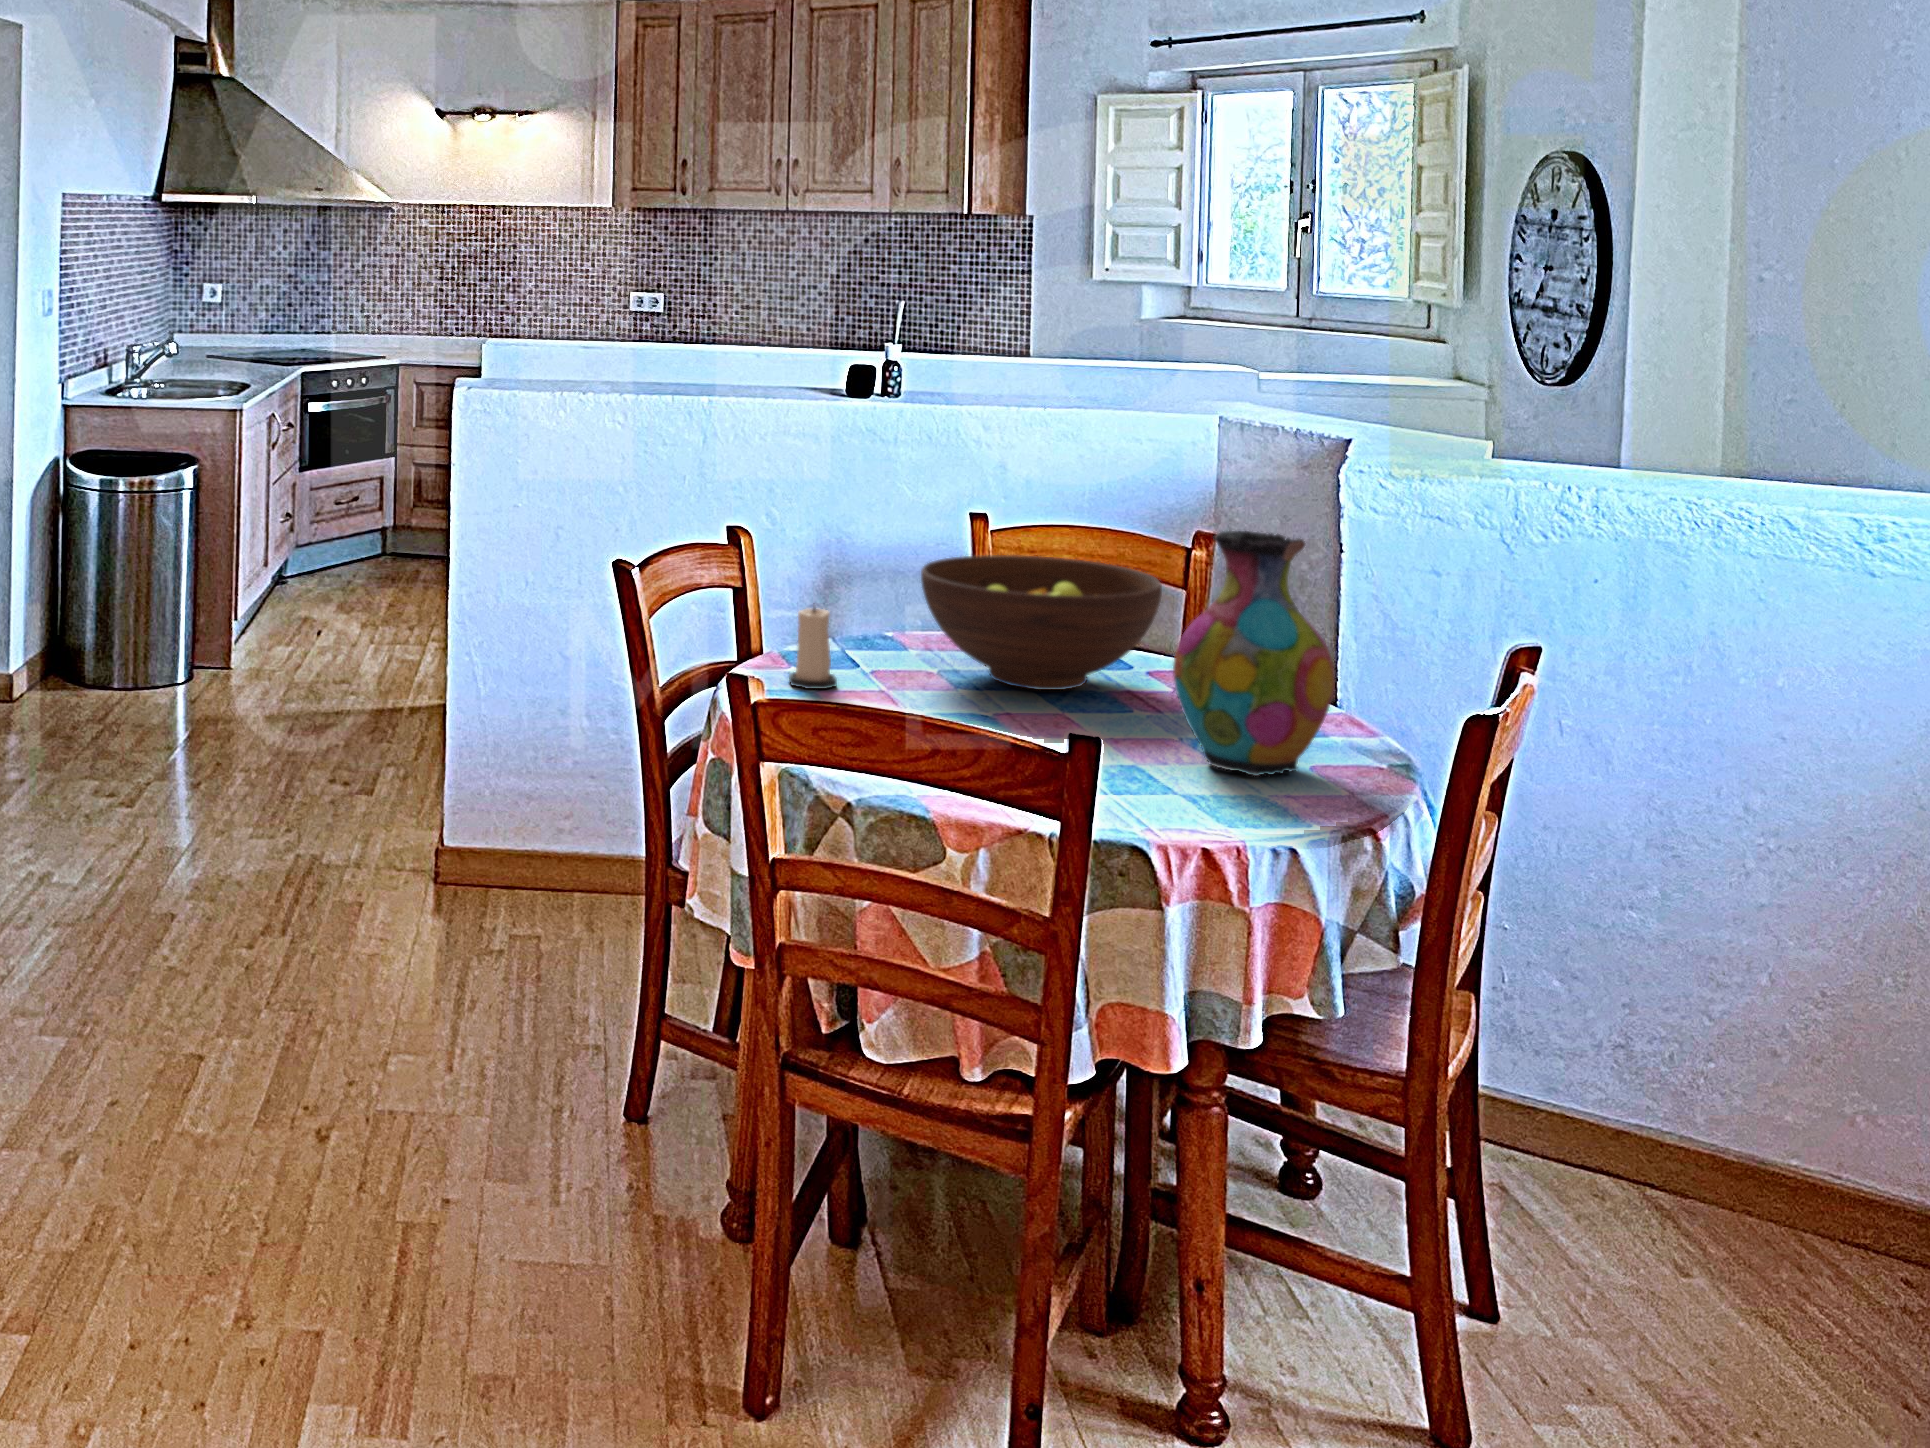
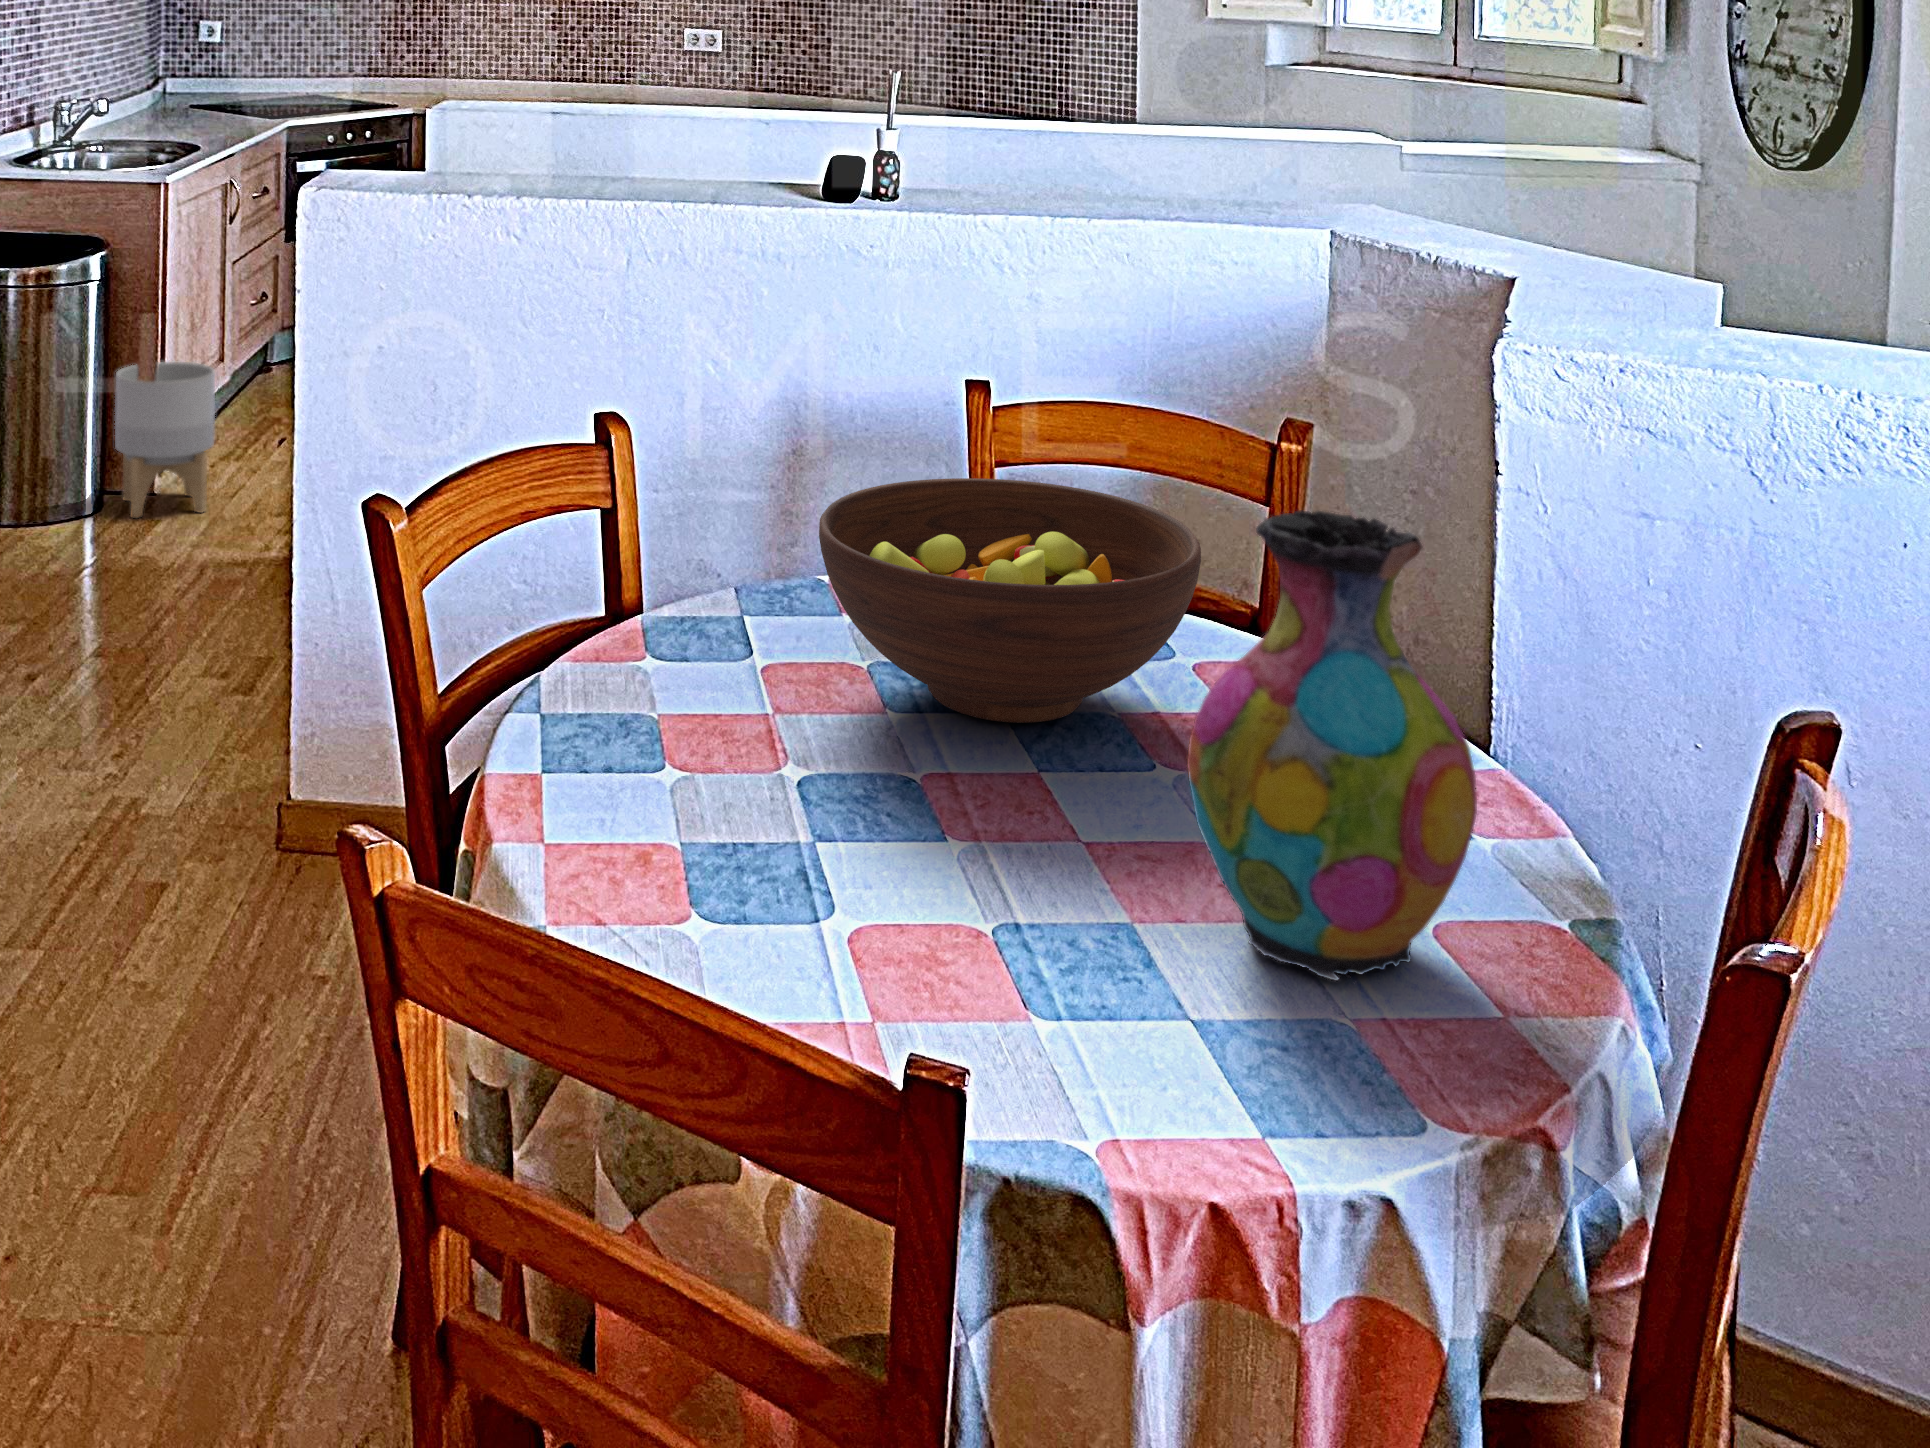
planter: none [197,559,278,686] -> present [115,362,215,518]
candle: present [789,607,837,689] -> none [601,576,675,720]

